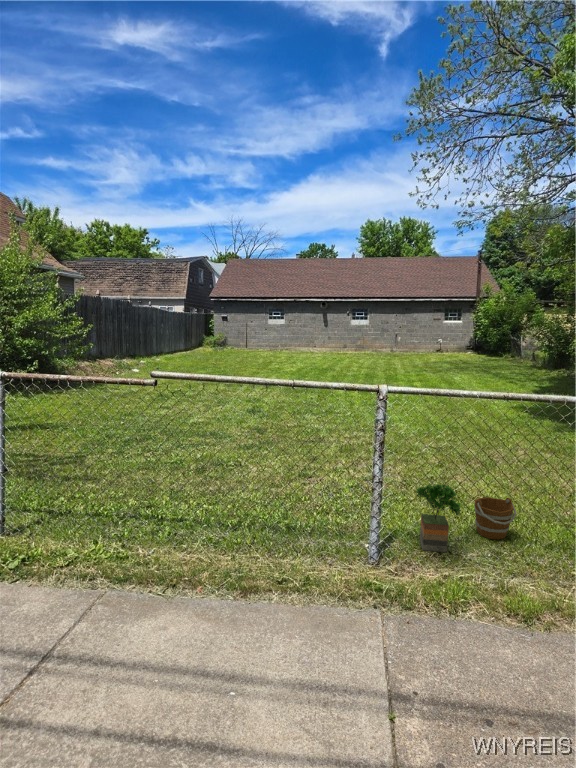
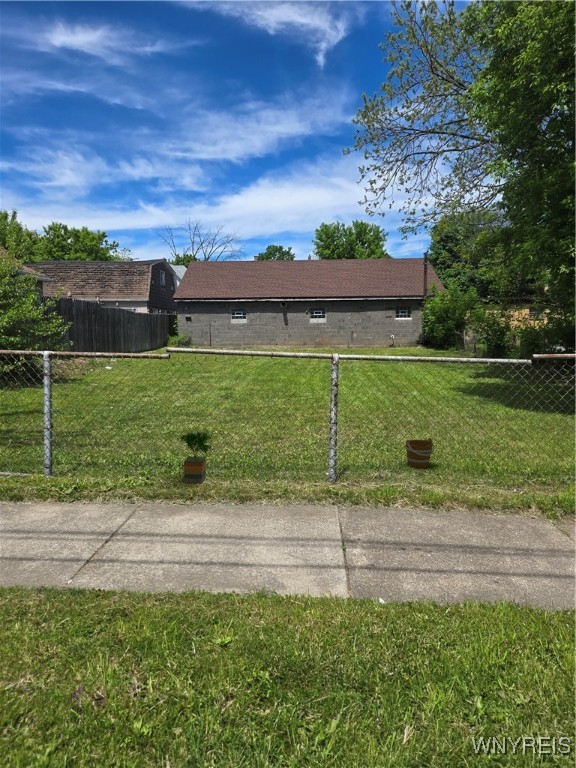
potted tree: present [416,484,461,552] -> present [180,432,212,483]

